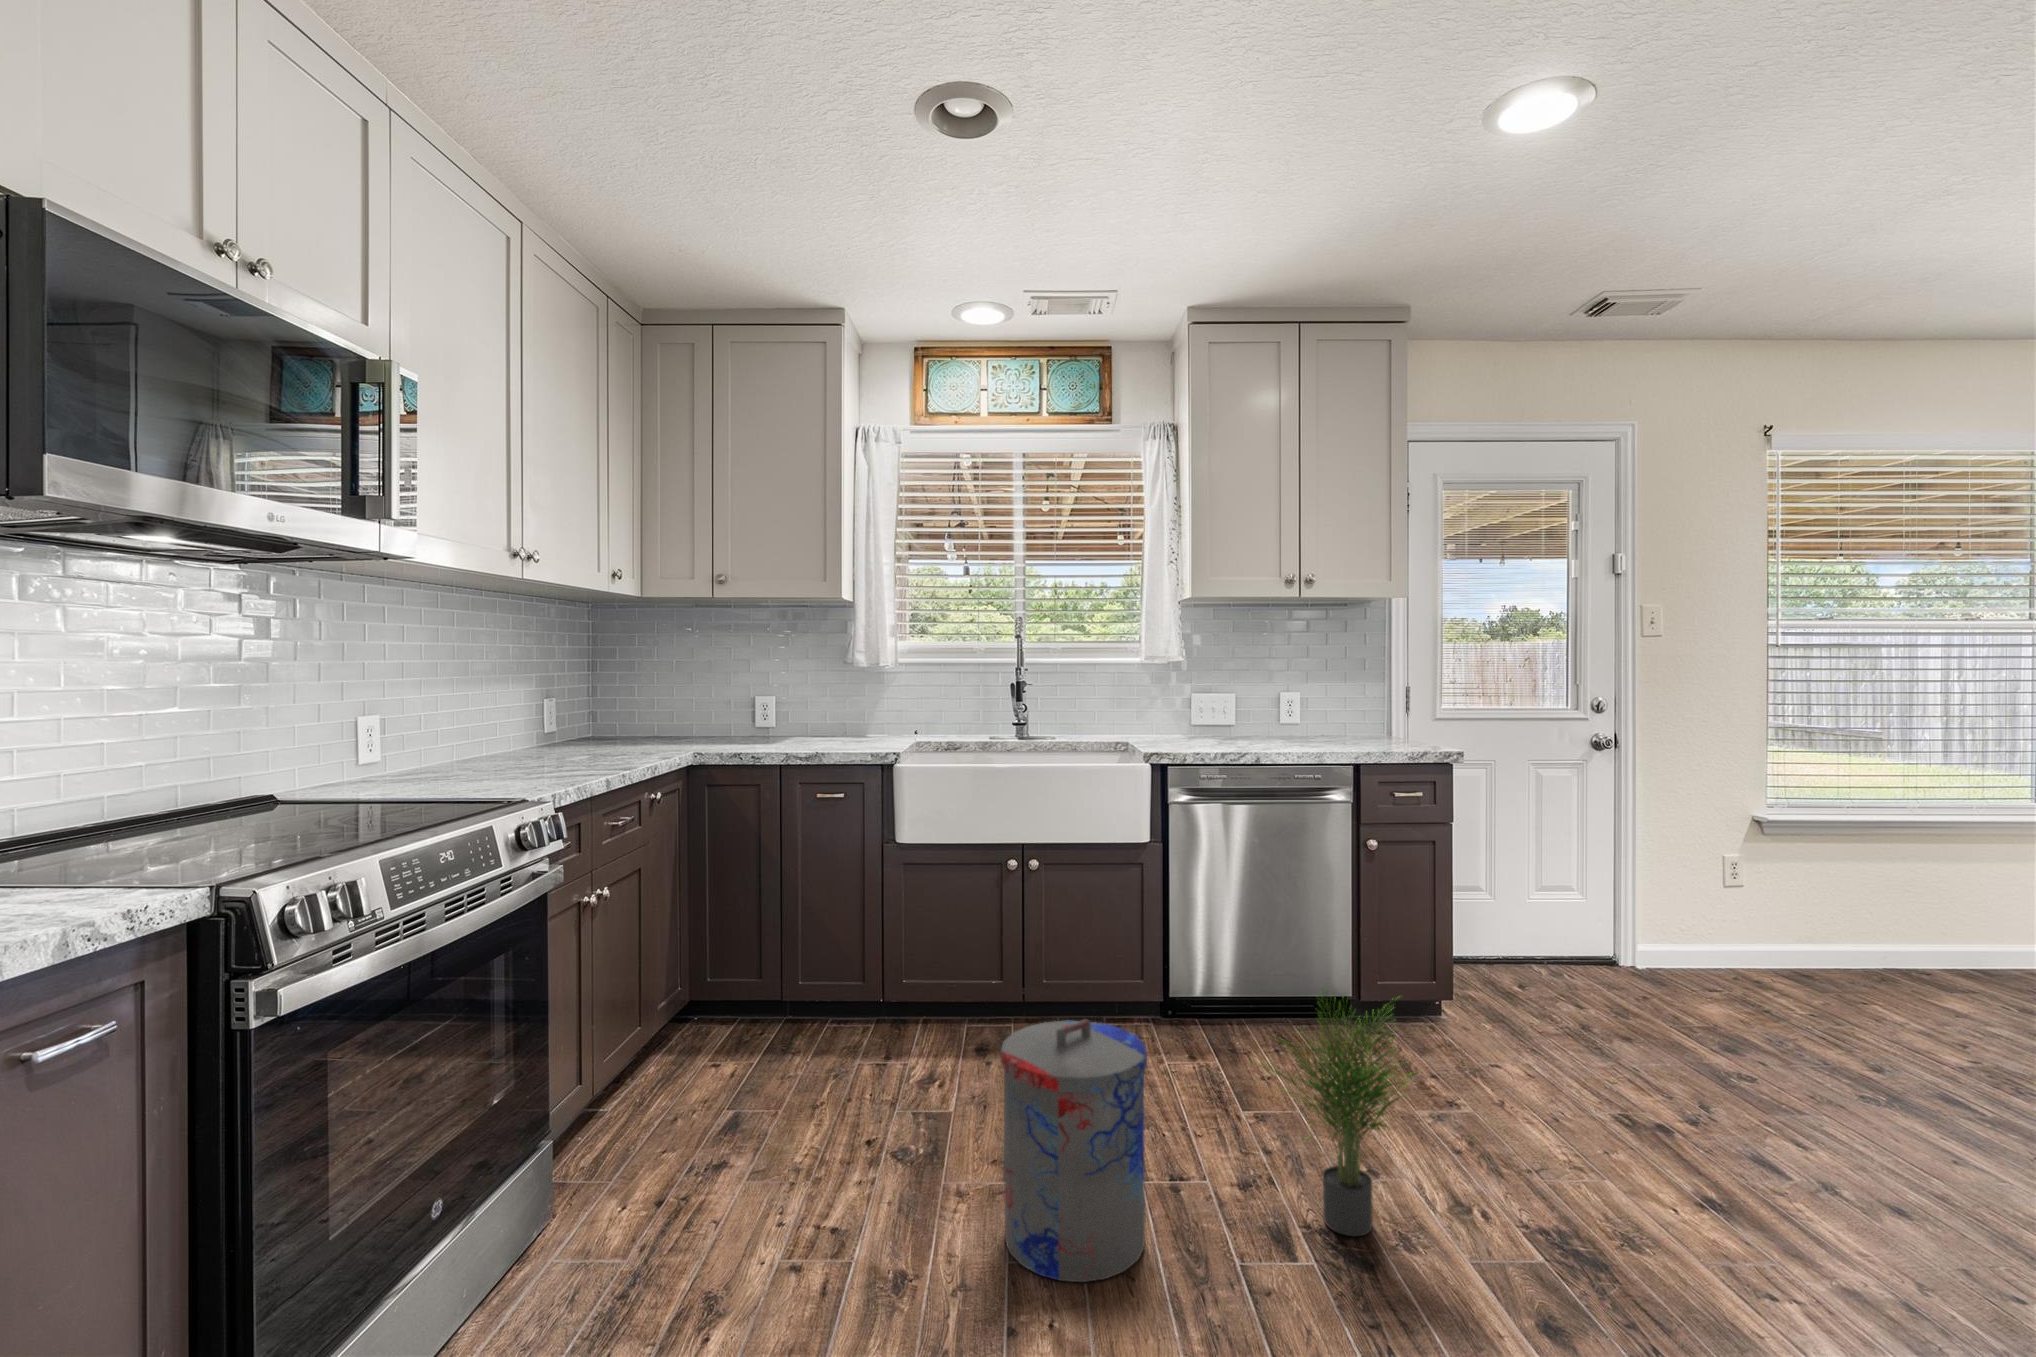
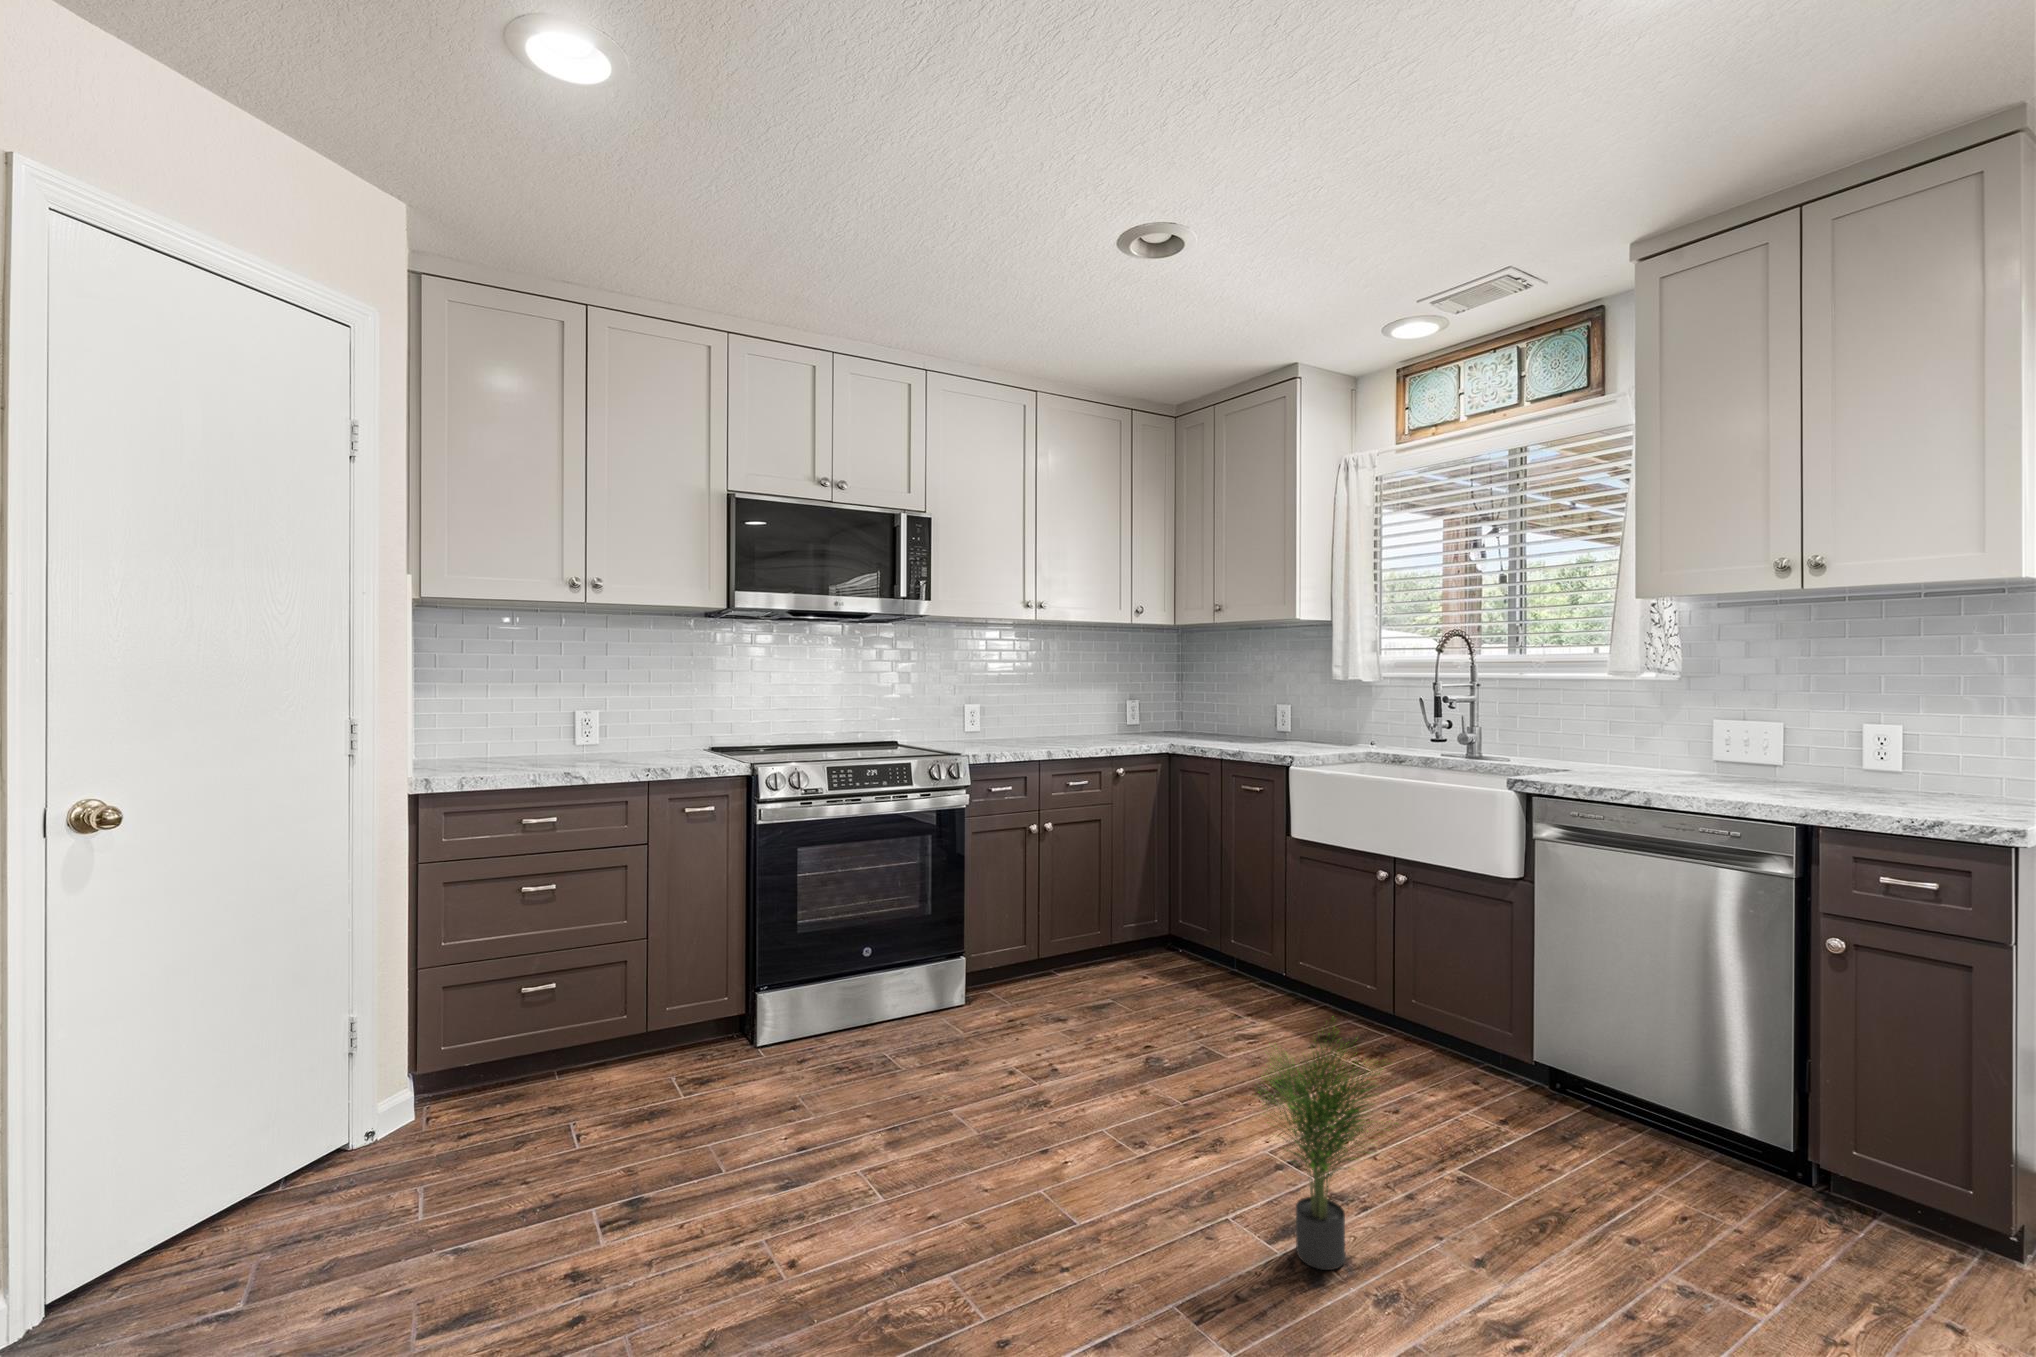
trash can: present [1001,1019,1147,1282] -> none [1065,973,1181,1174]

